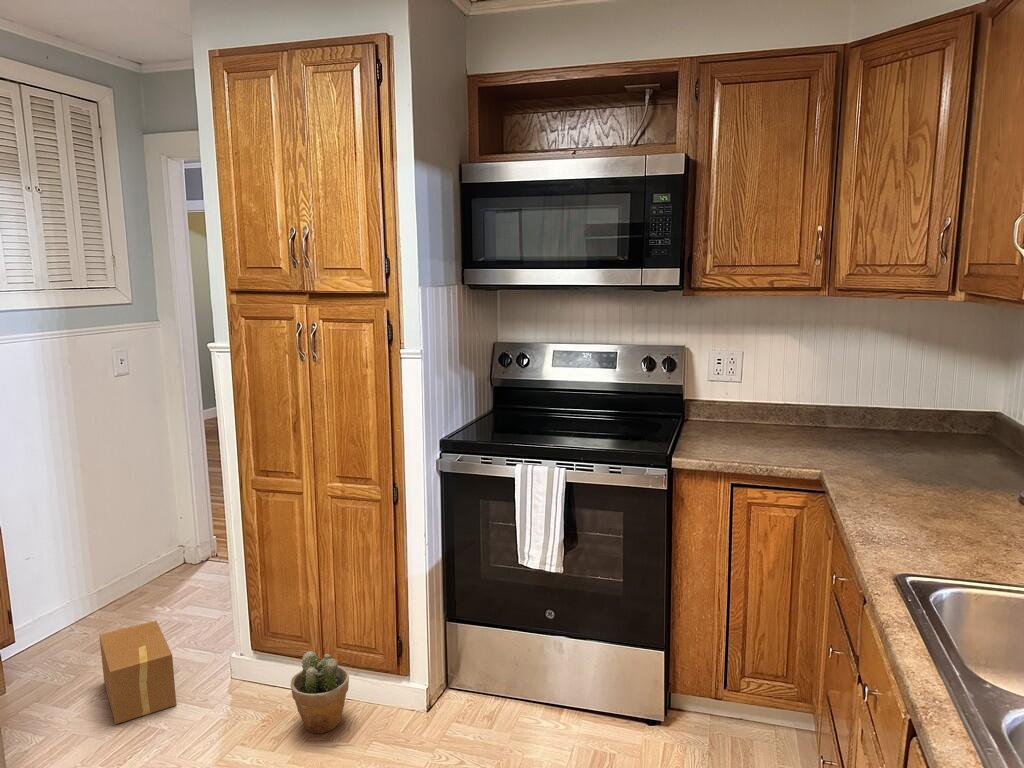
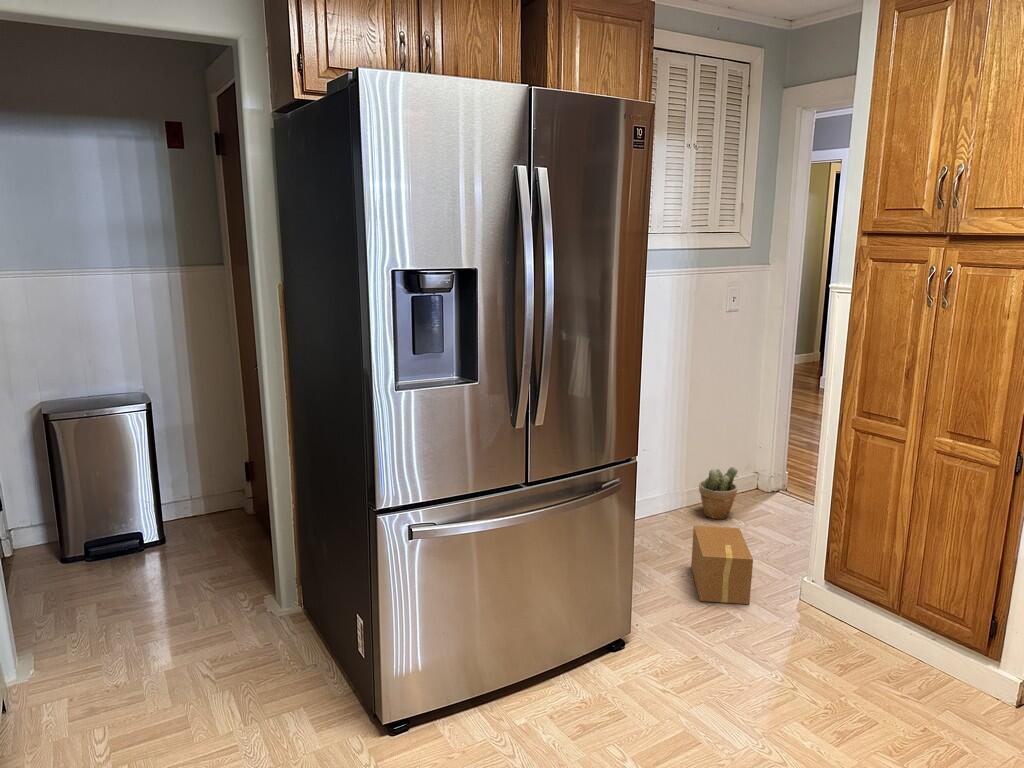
potted plant: present [290,651,349,733] -> present [699,467,738,519]

